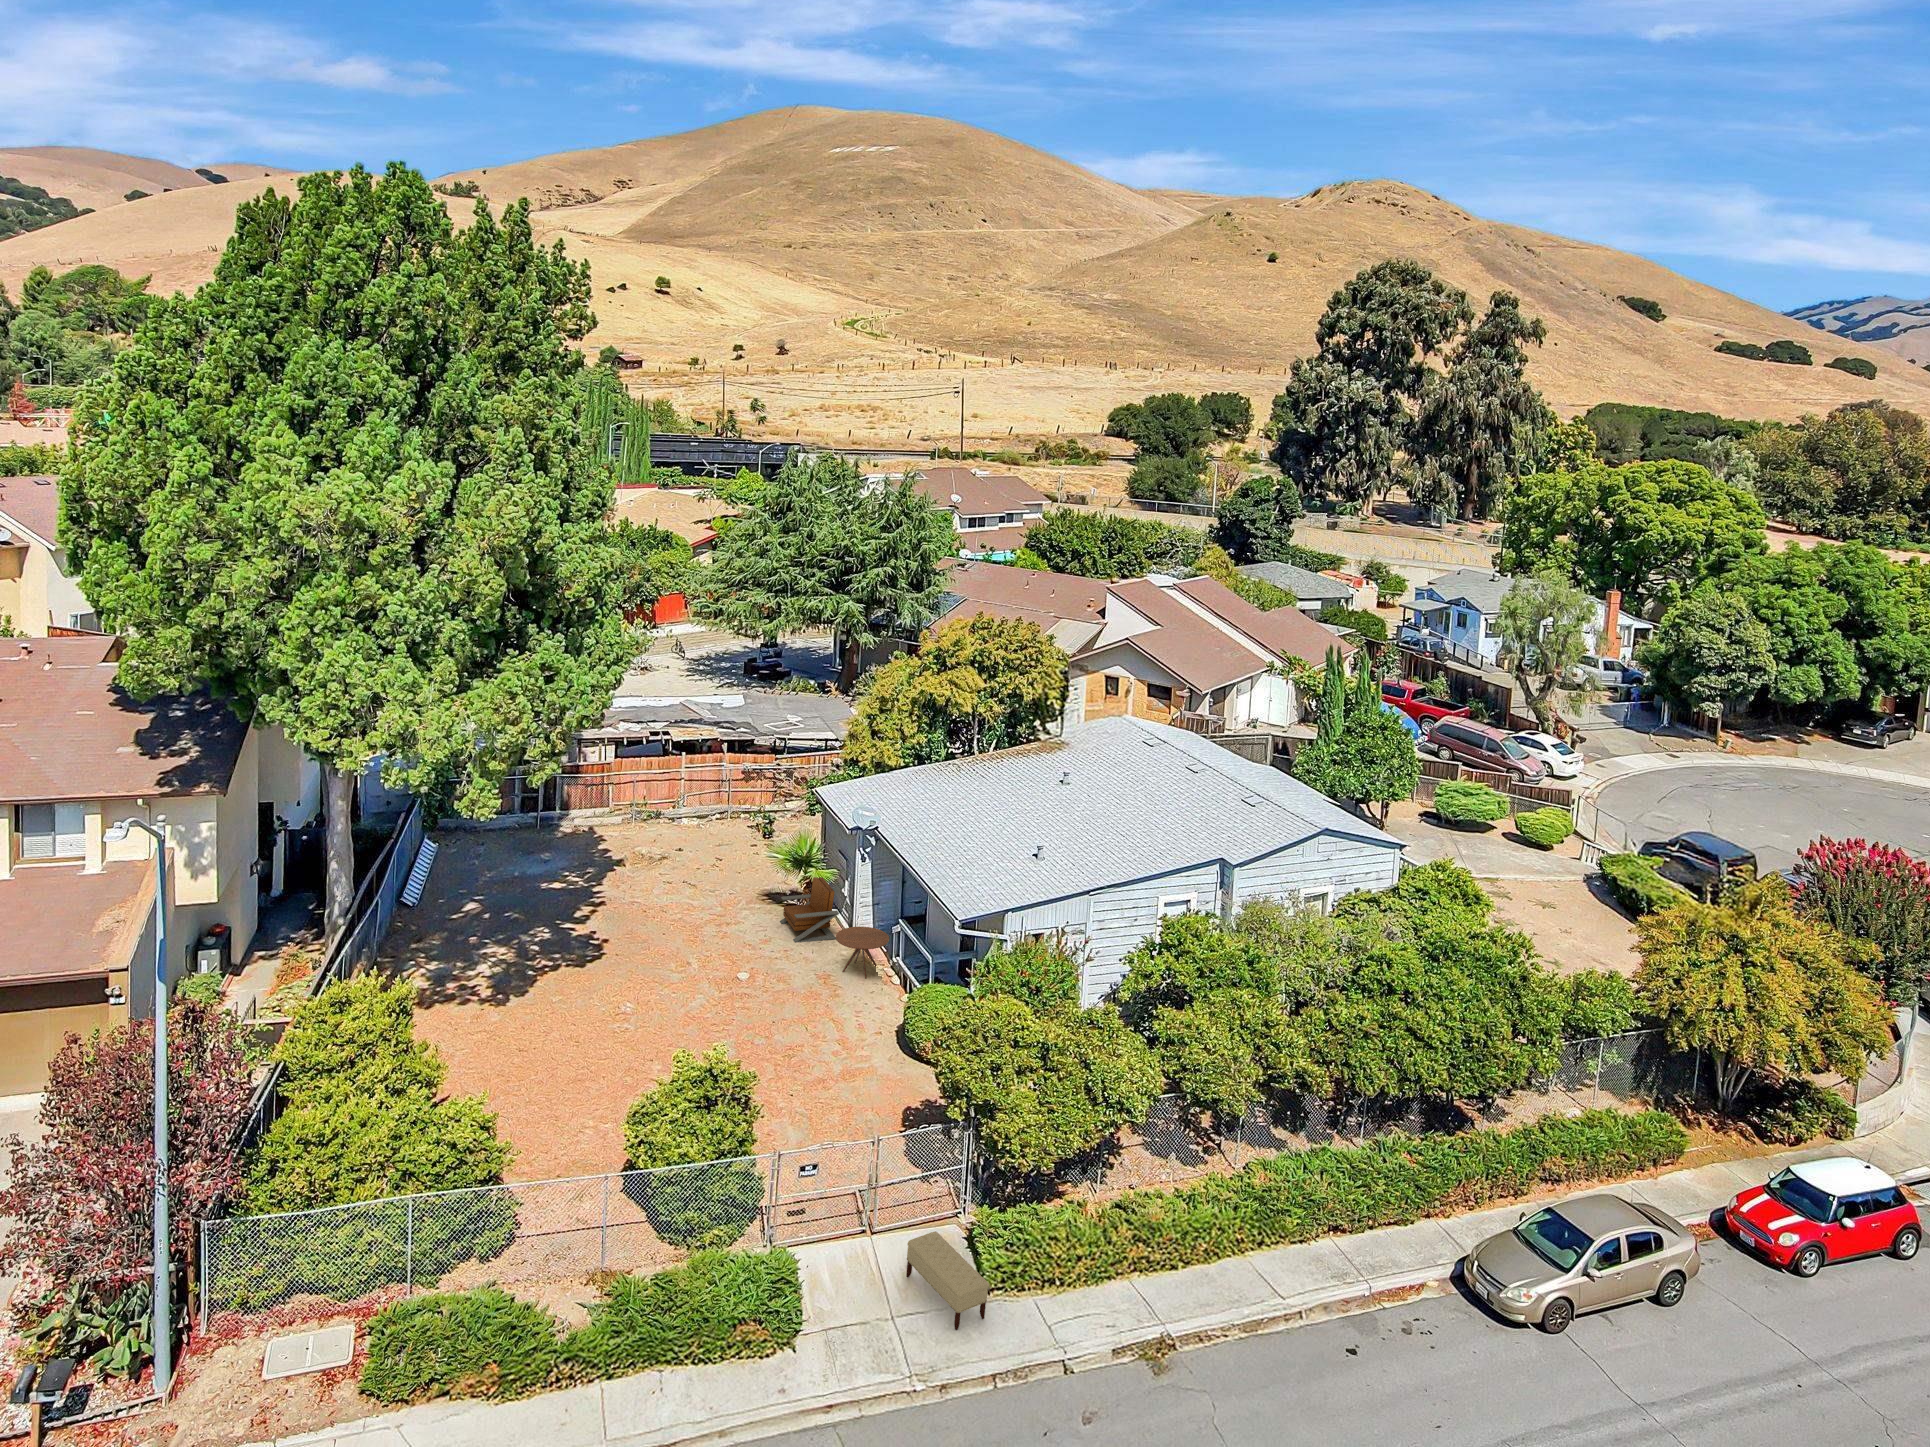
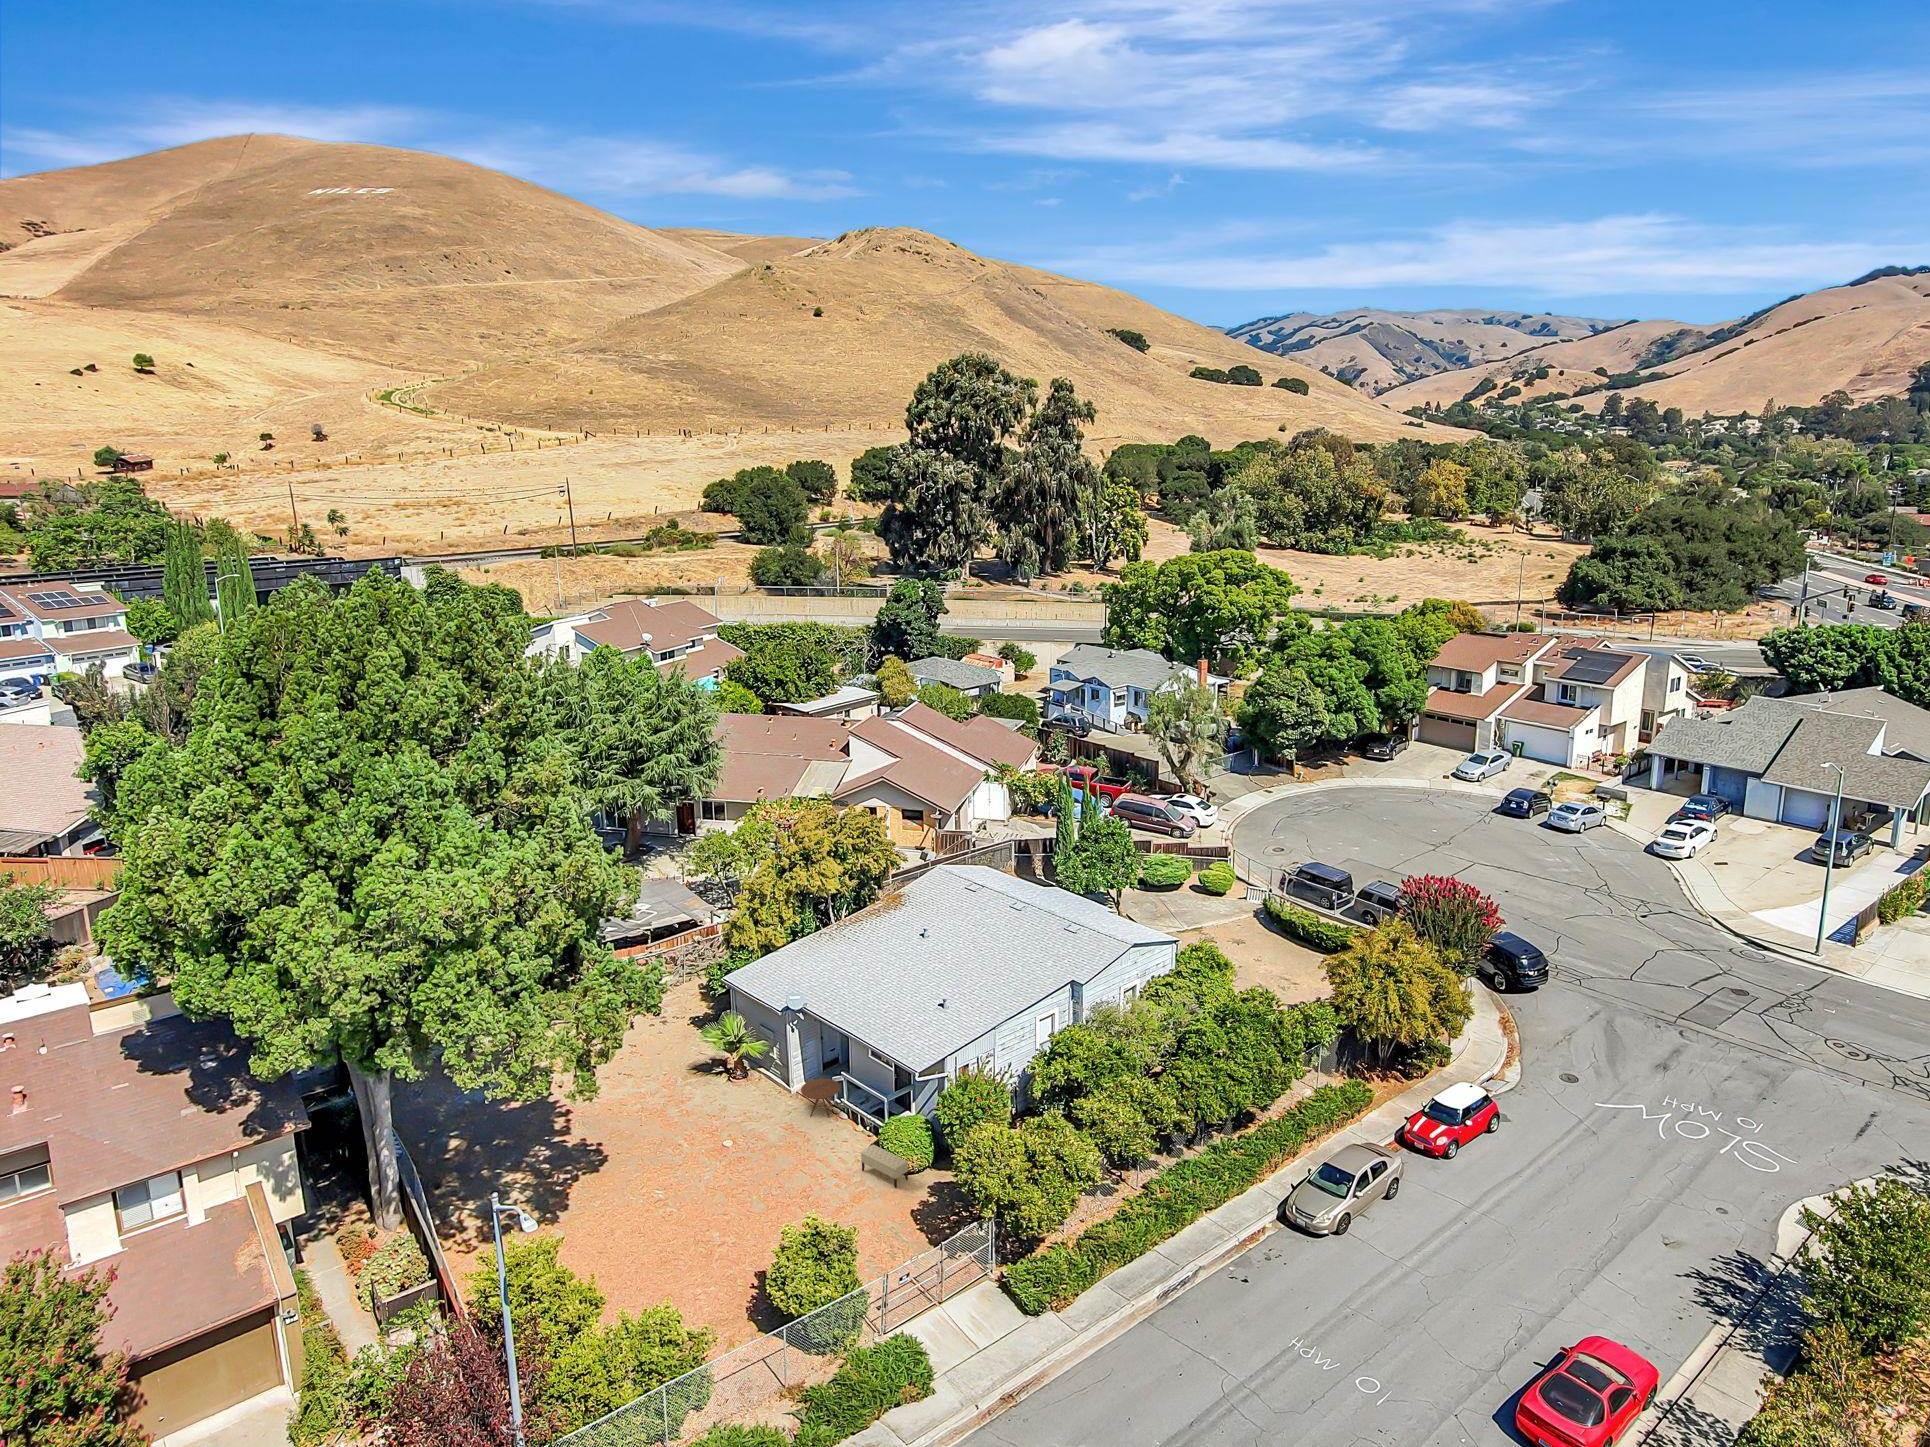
lounge chair: present [780,877,839,943] -> none [739,1048,789,1103]
bench: present [906,1231,989,1330] -> present [861,1145,908,1188]

